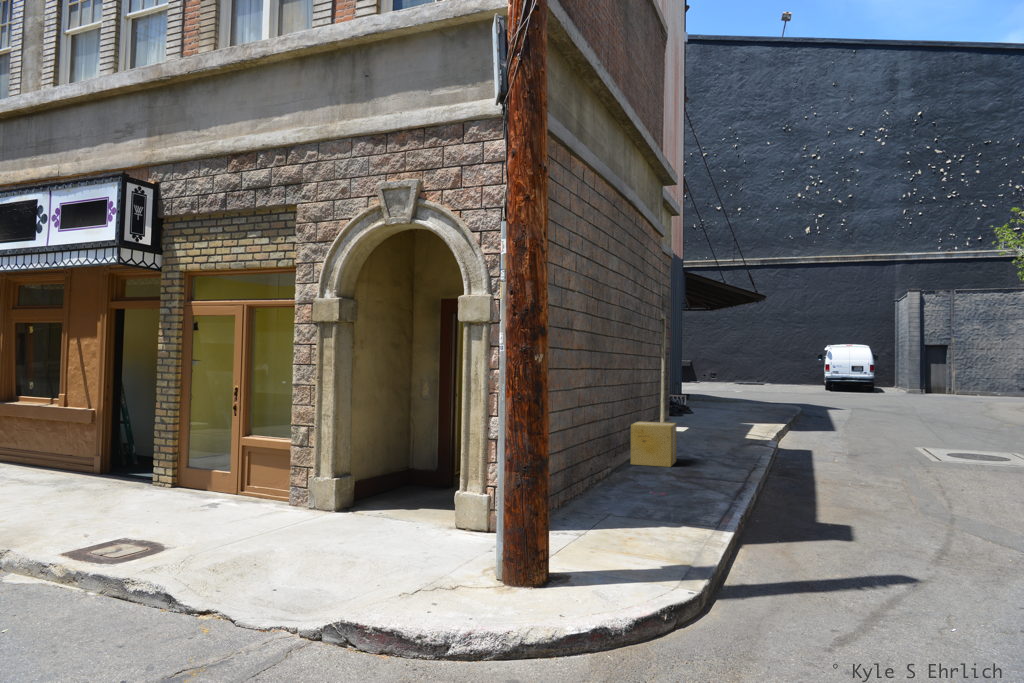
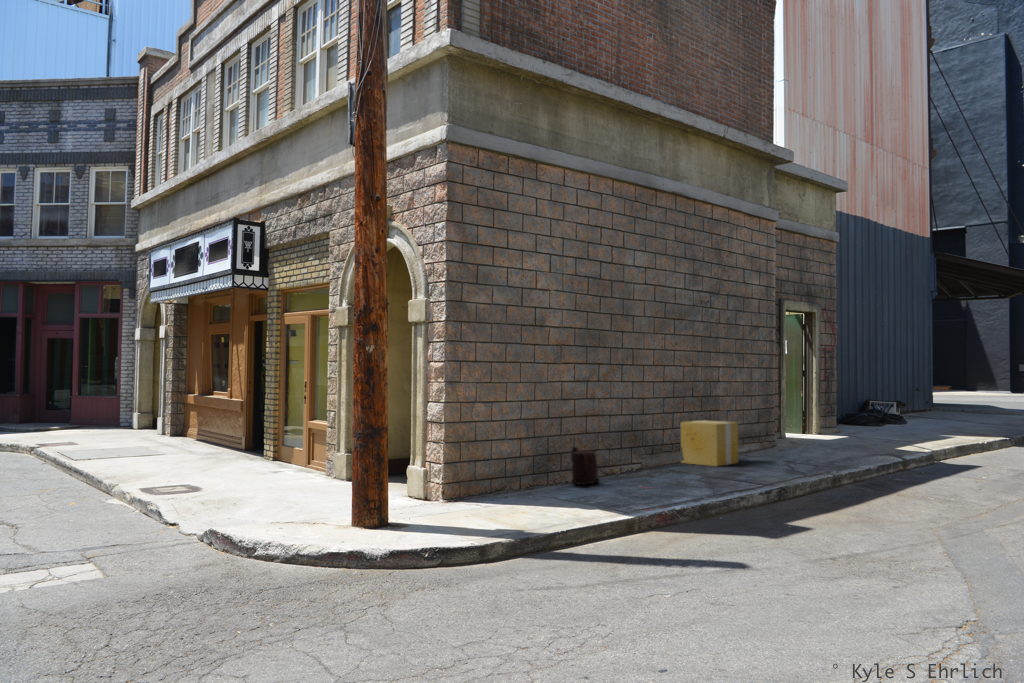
backpack: none [589,458,626,499] -> present [571,447,600,485]

